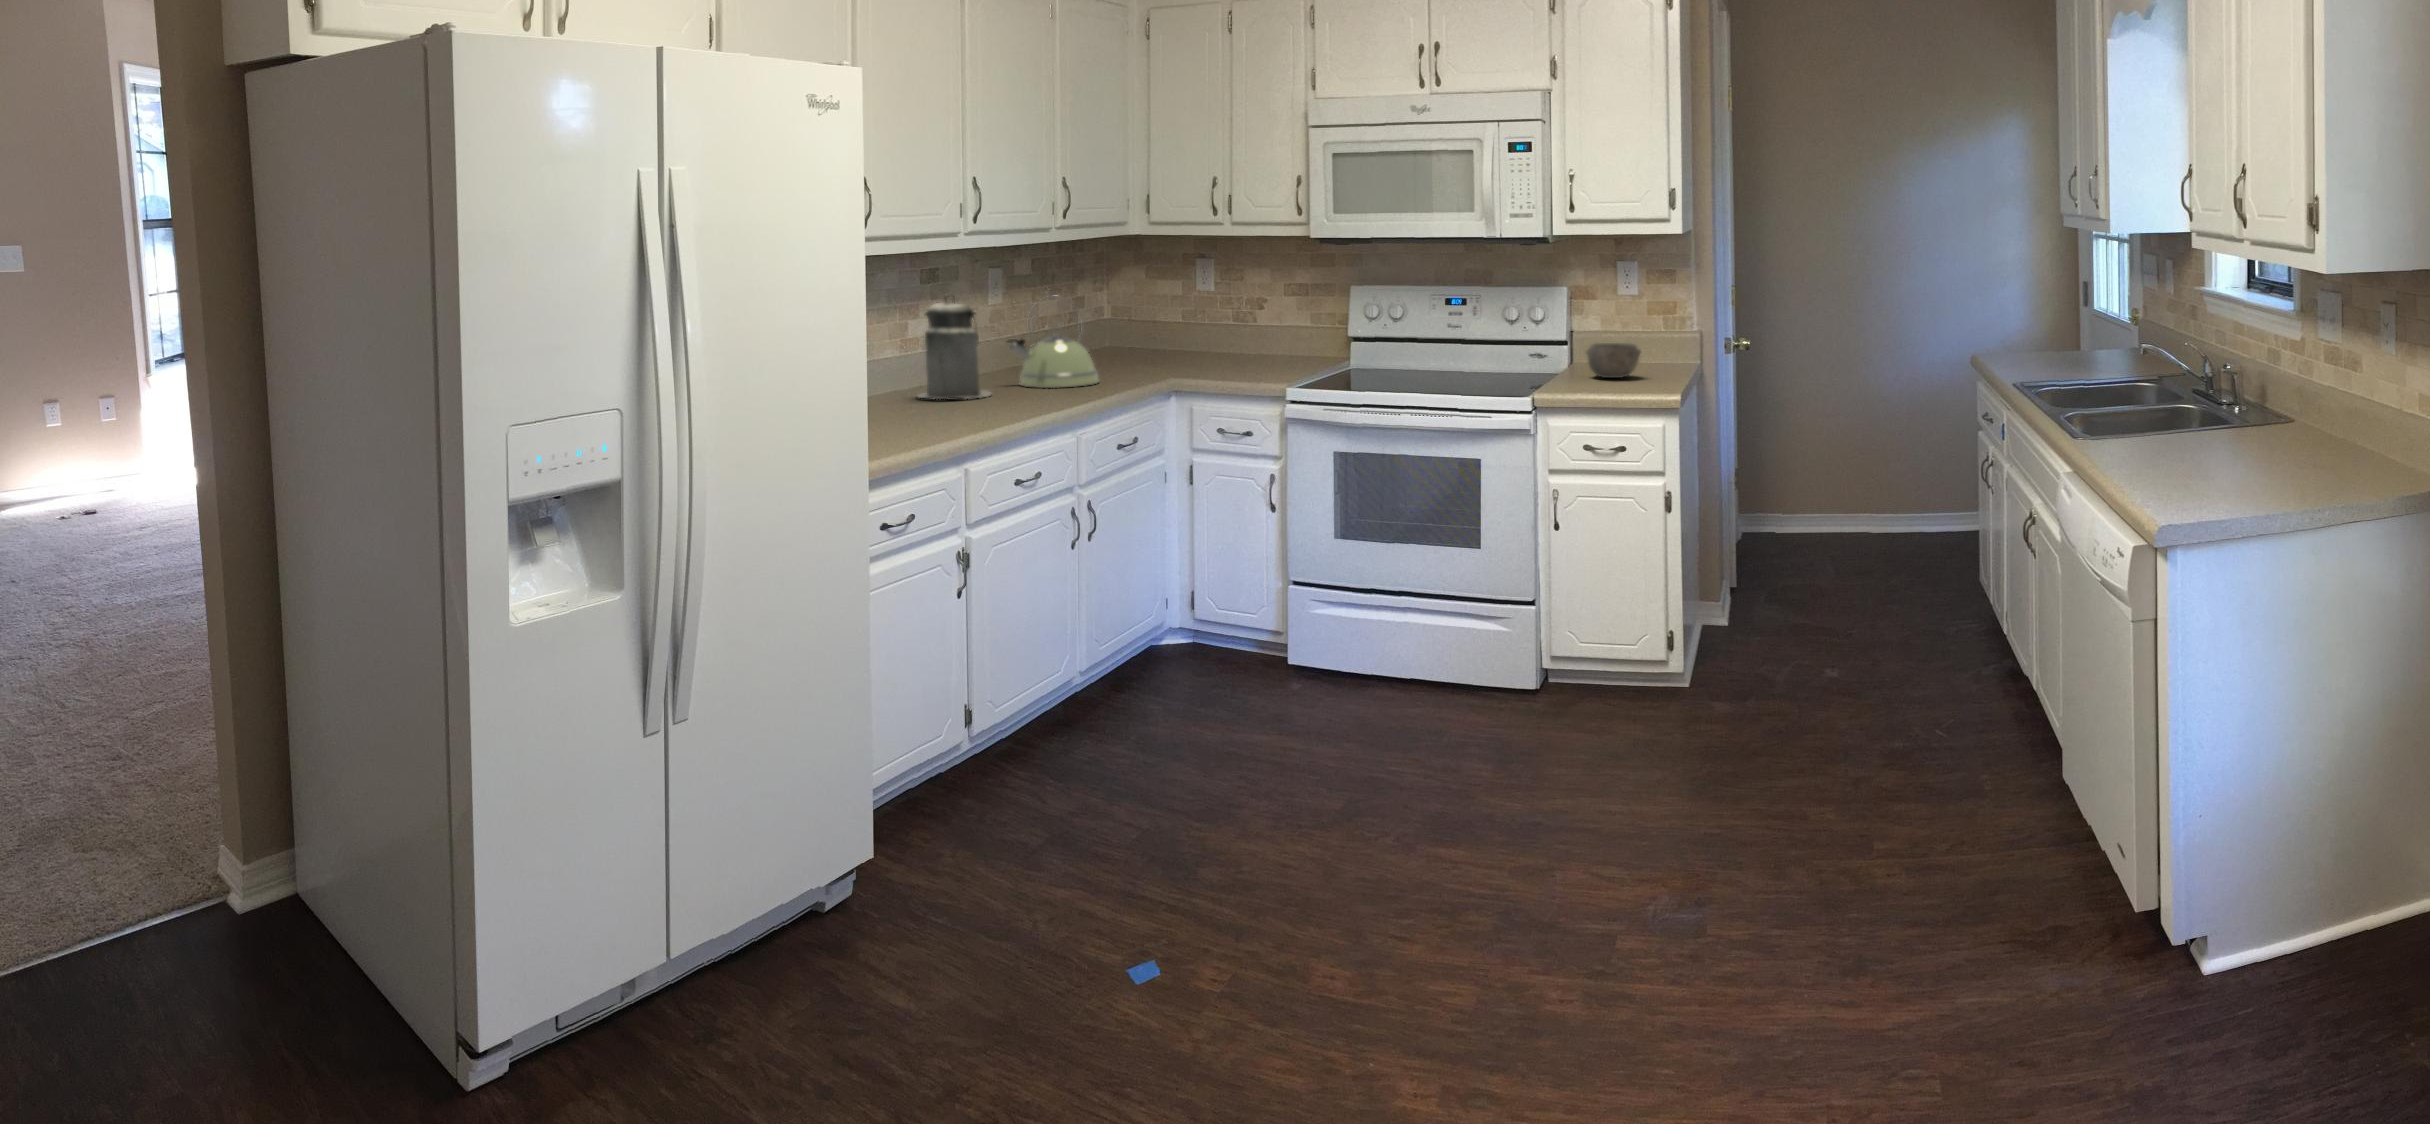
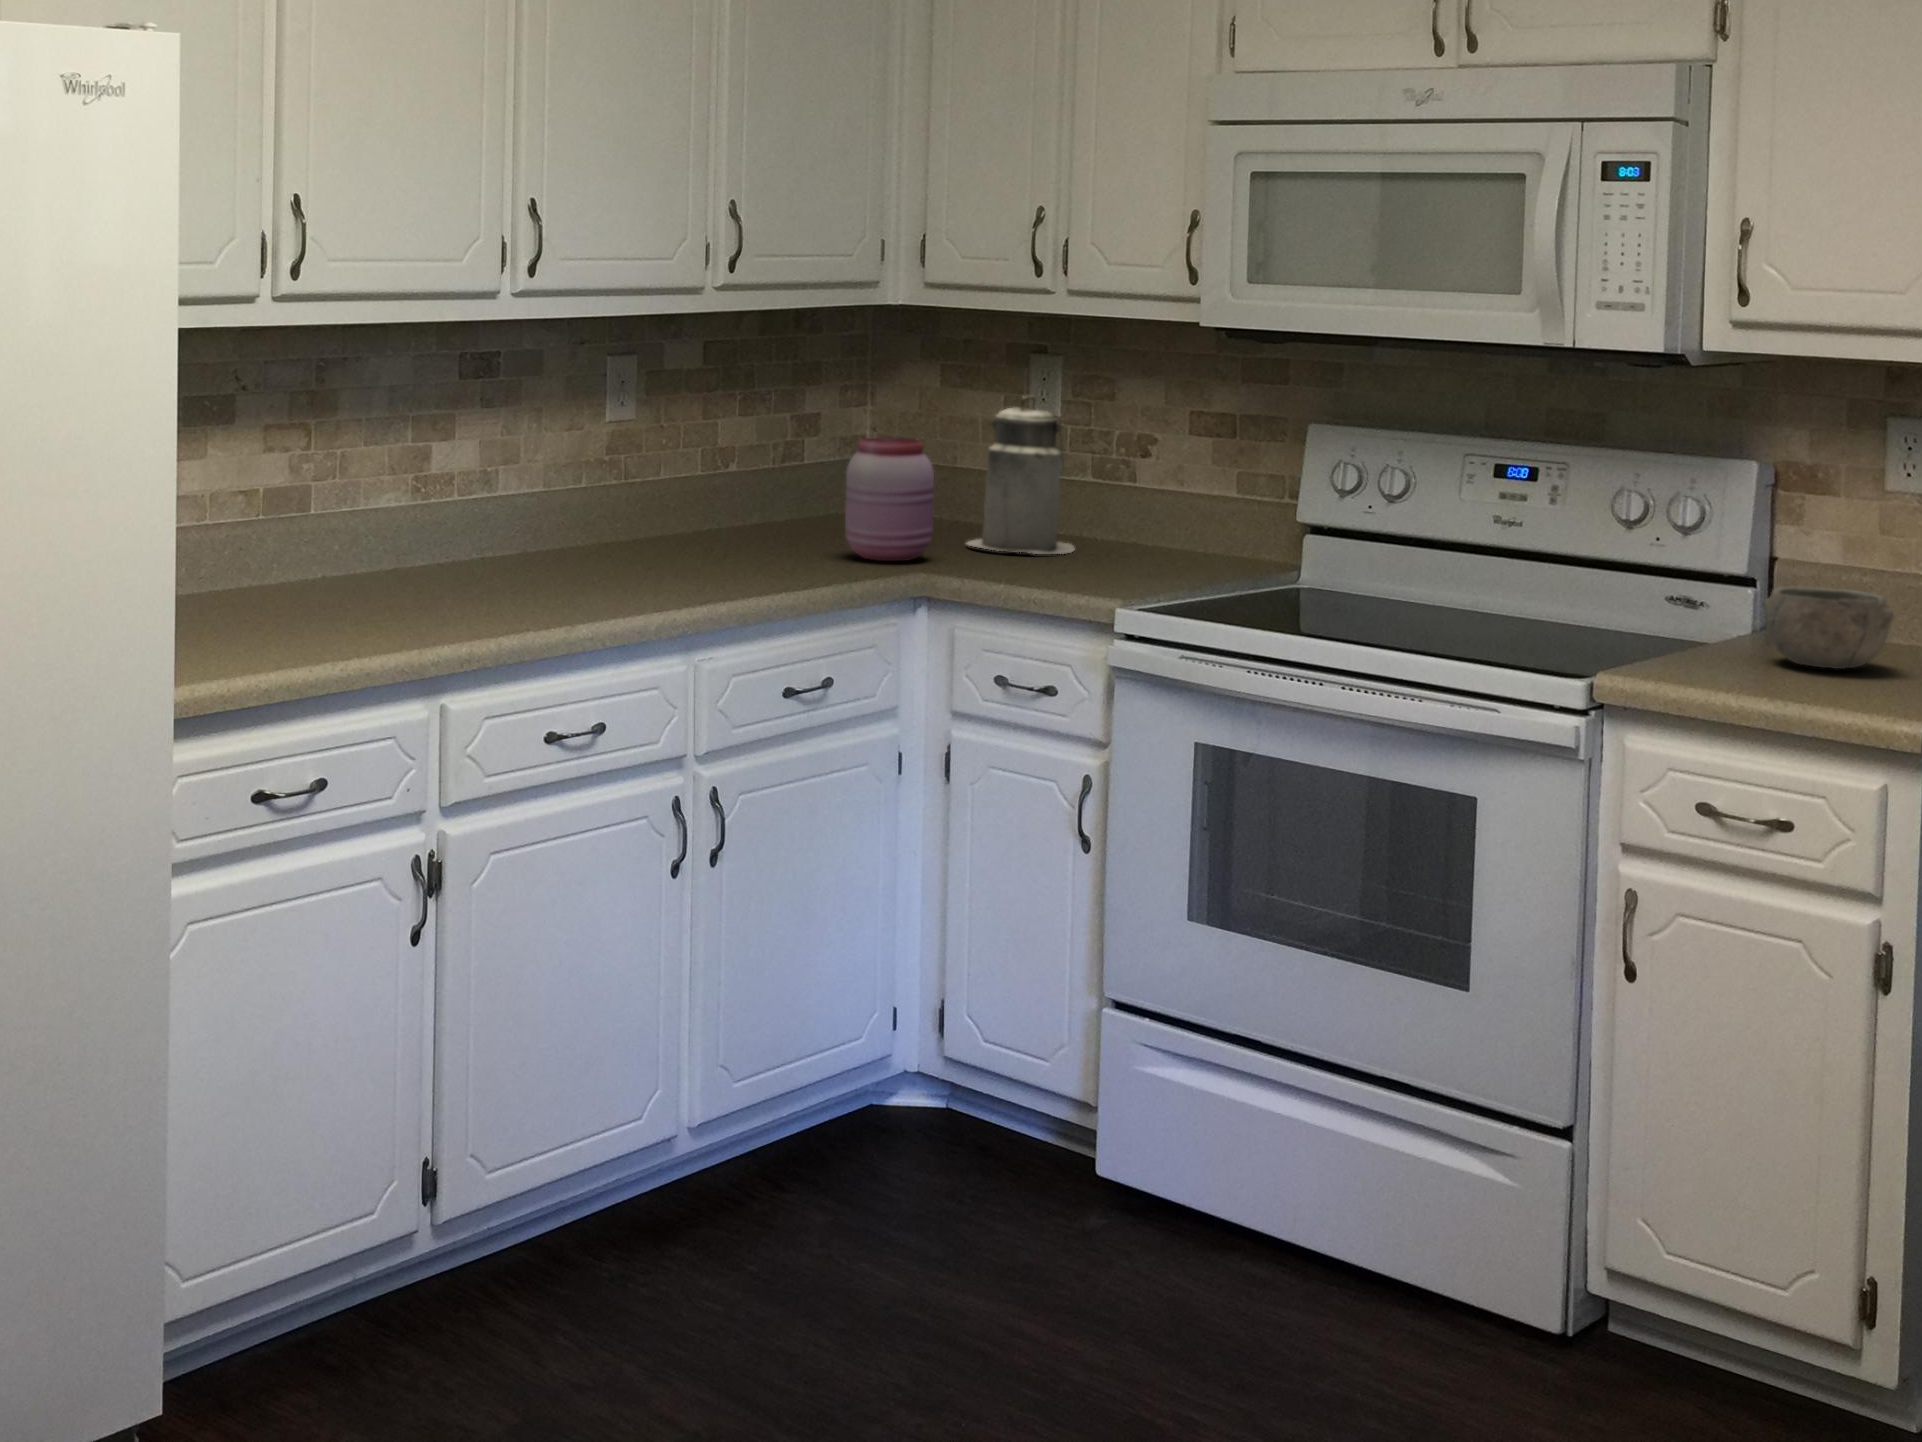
canister: present [918,295,991,399] -> present [967,396,1075,554]
kettle: present [1007,297,1099,388] -> none [654,415,803,576]
jar: none [1107,306,1159,375] -> present [845,438,934,561]

